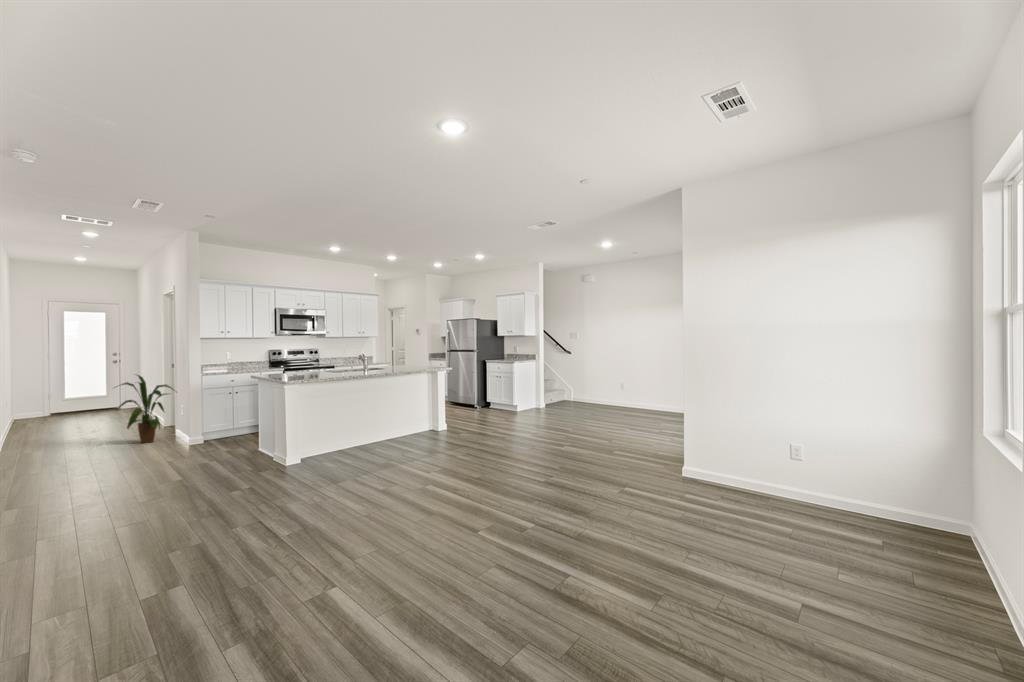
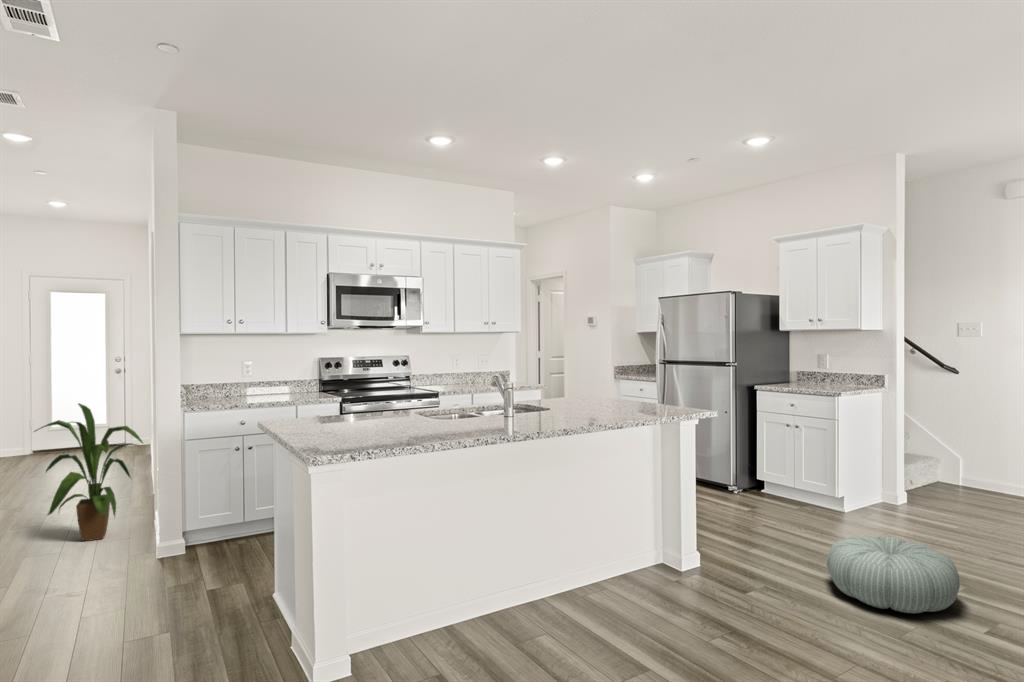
pouf: none [493,411,534,433] -> present [827,536,960,614]

